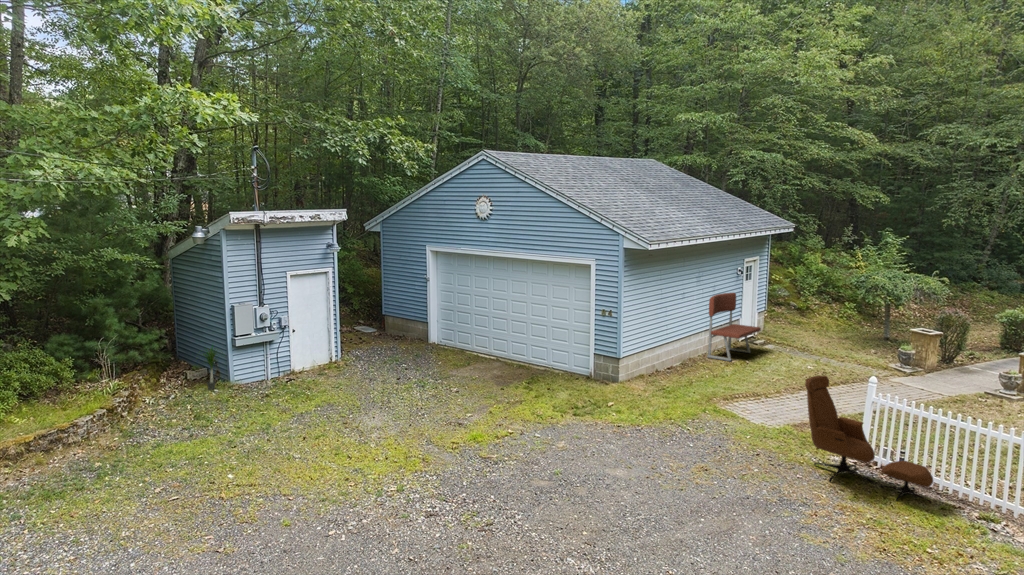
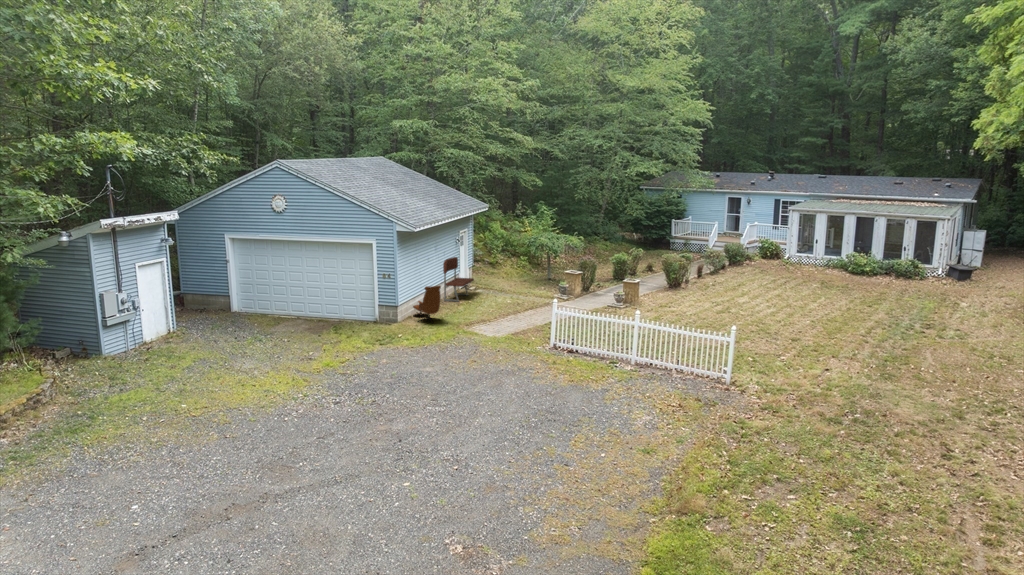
potted plant: present [203,346,217,390] -> none [74,324,104,362]
lounge chair: present [805,376,933,503] -> present [413,286,441,322]

